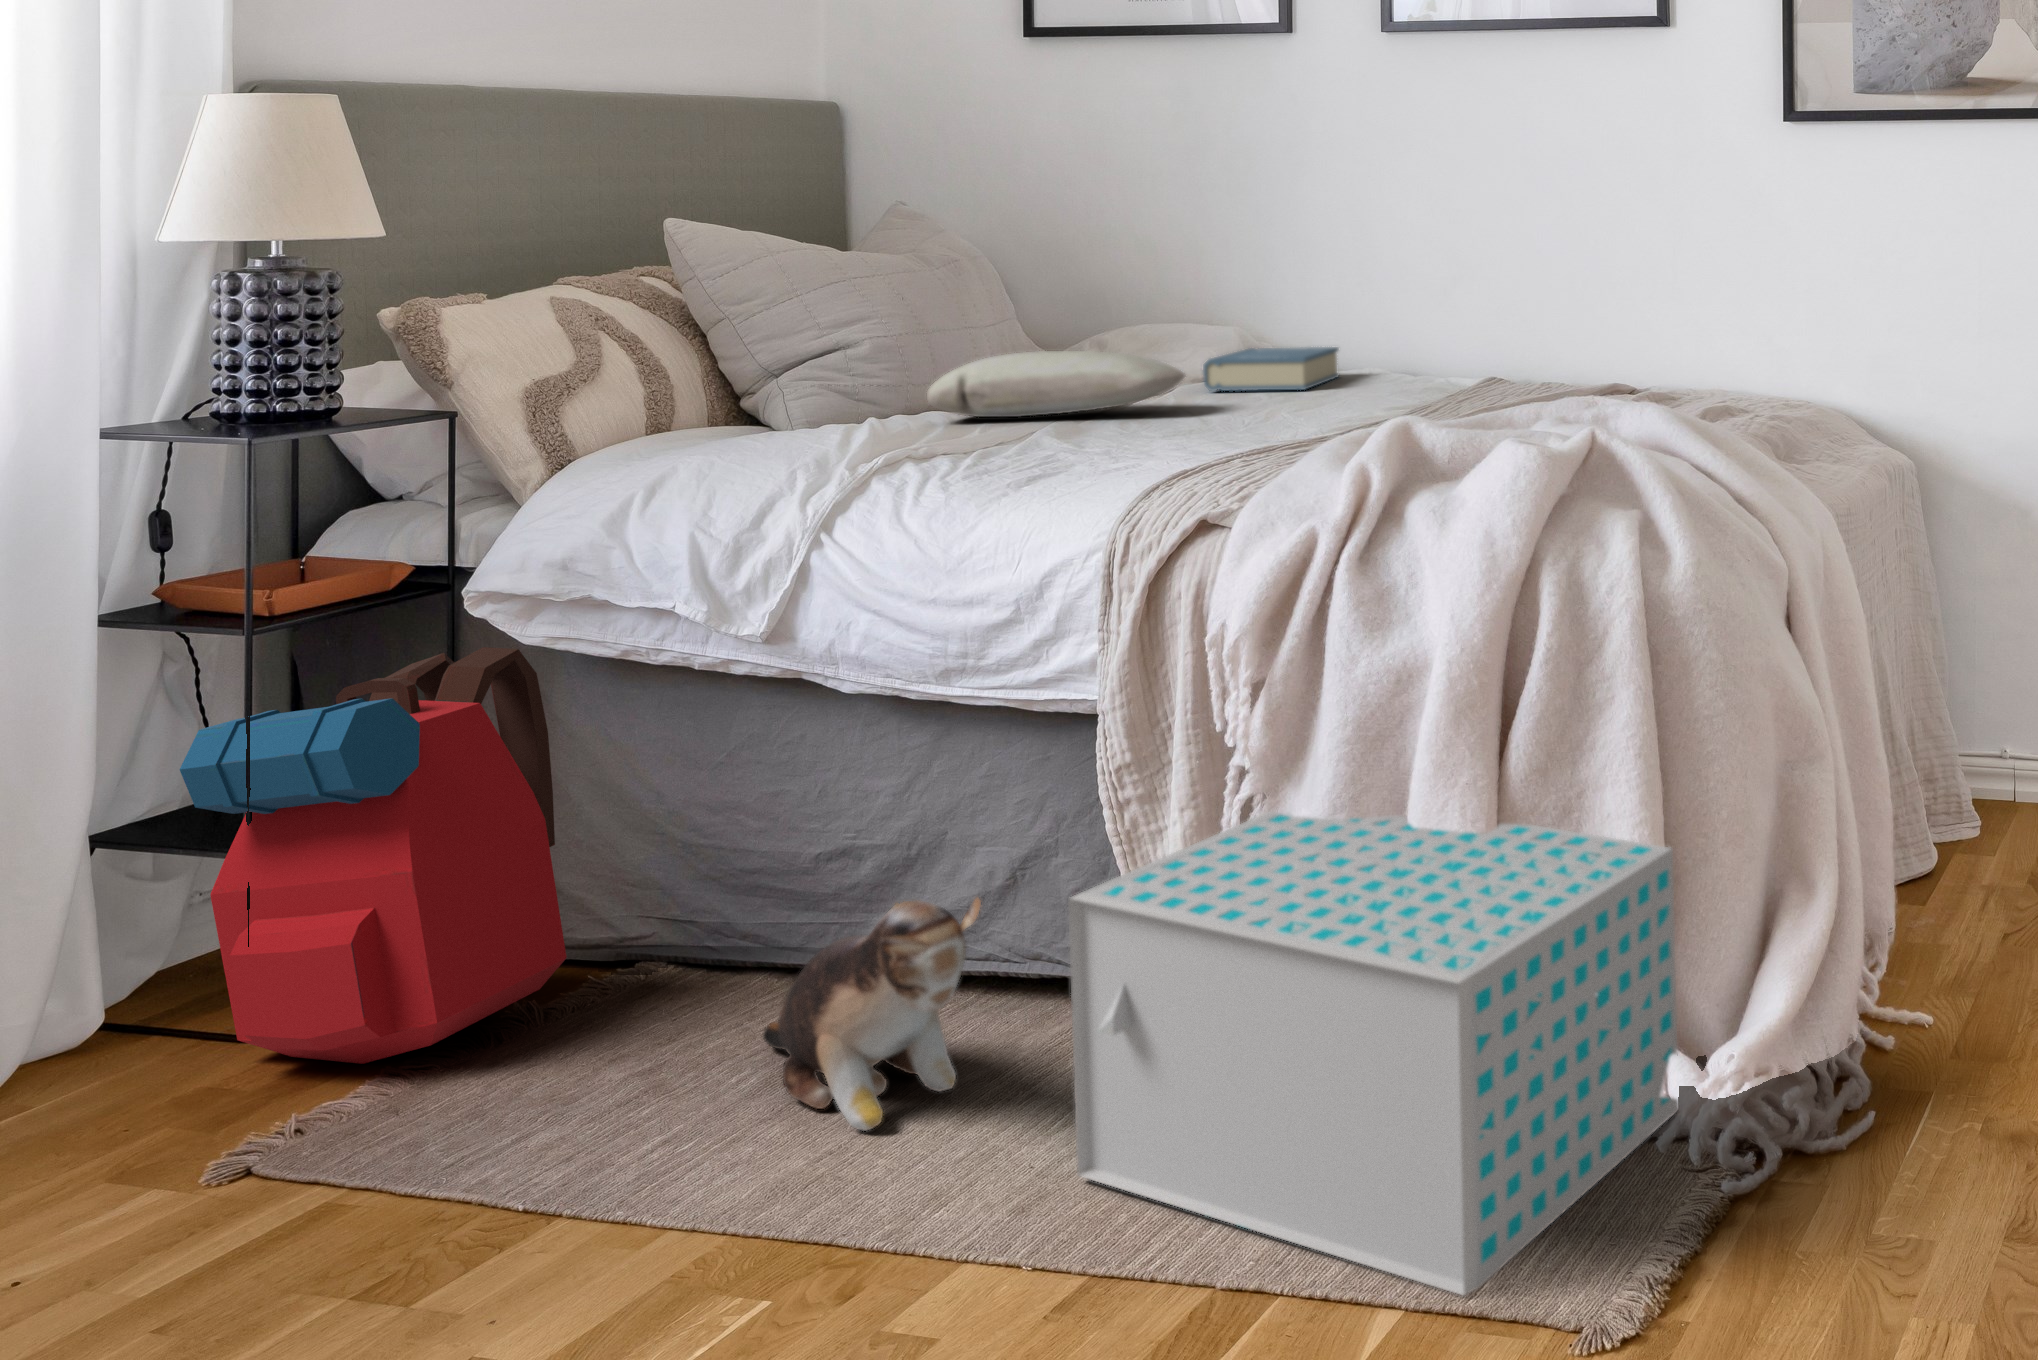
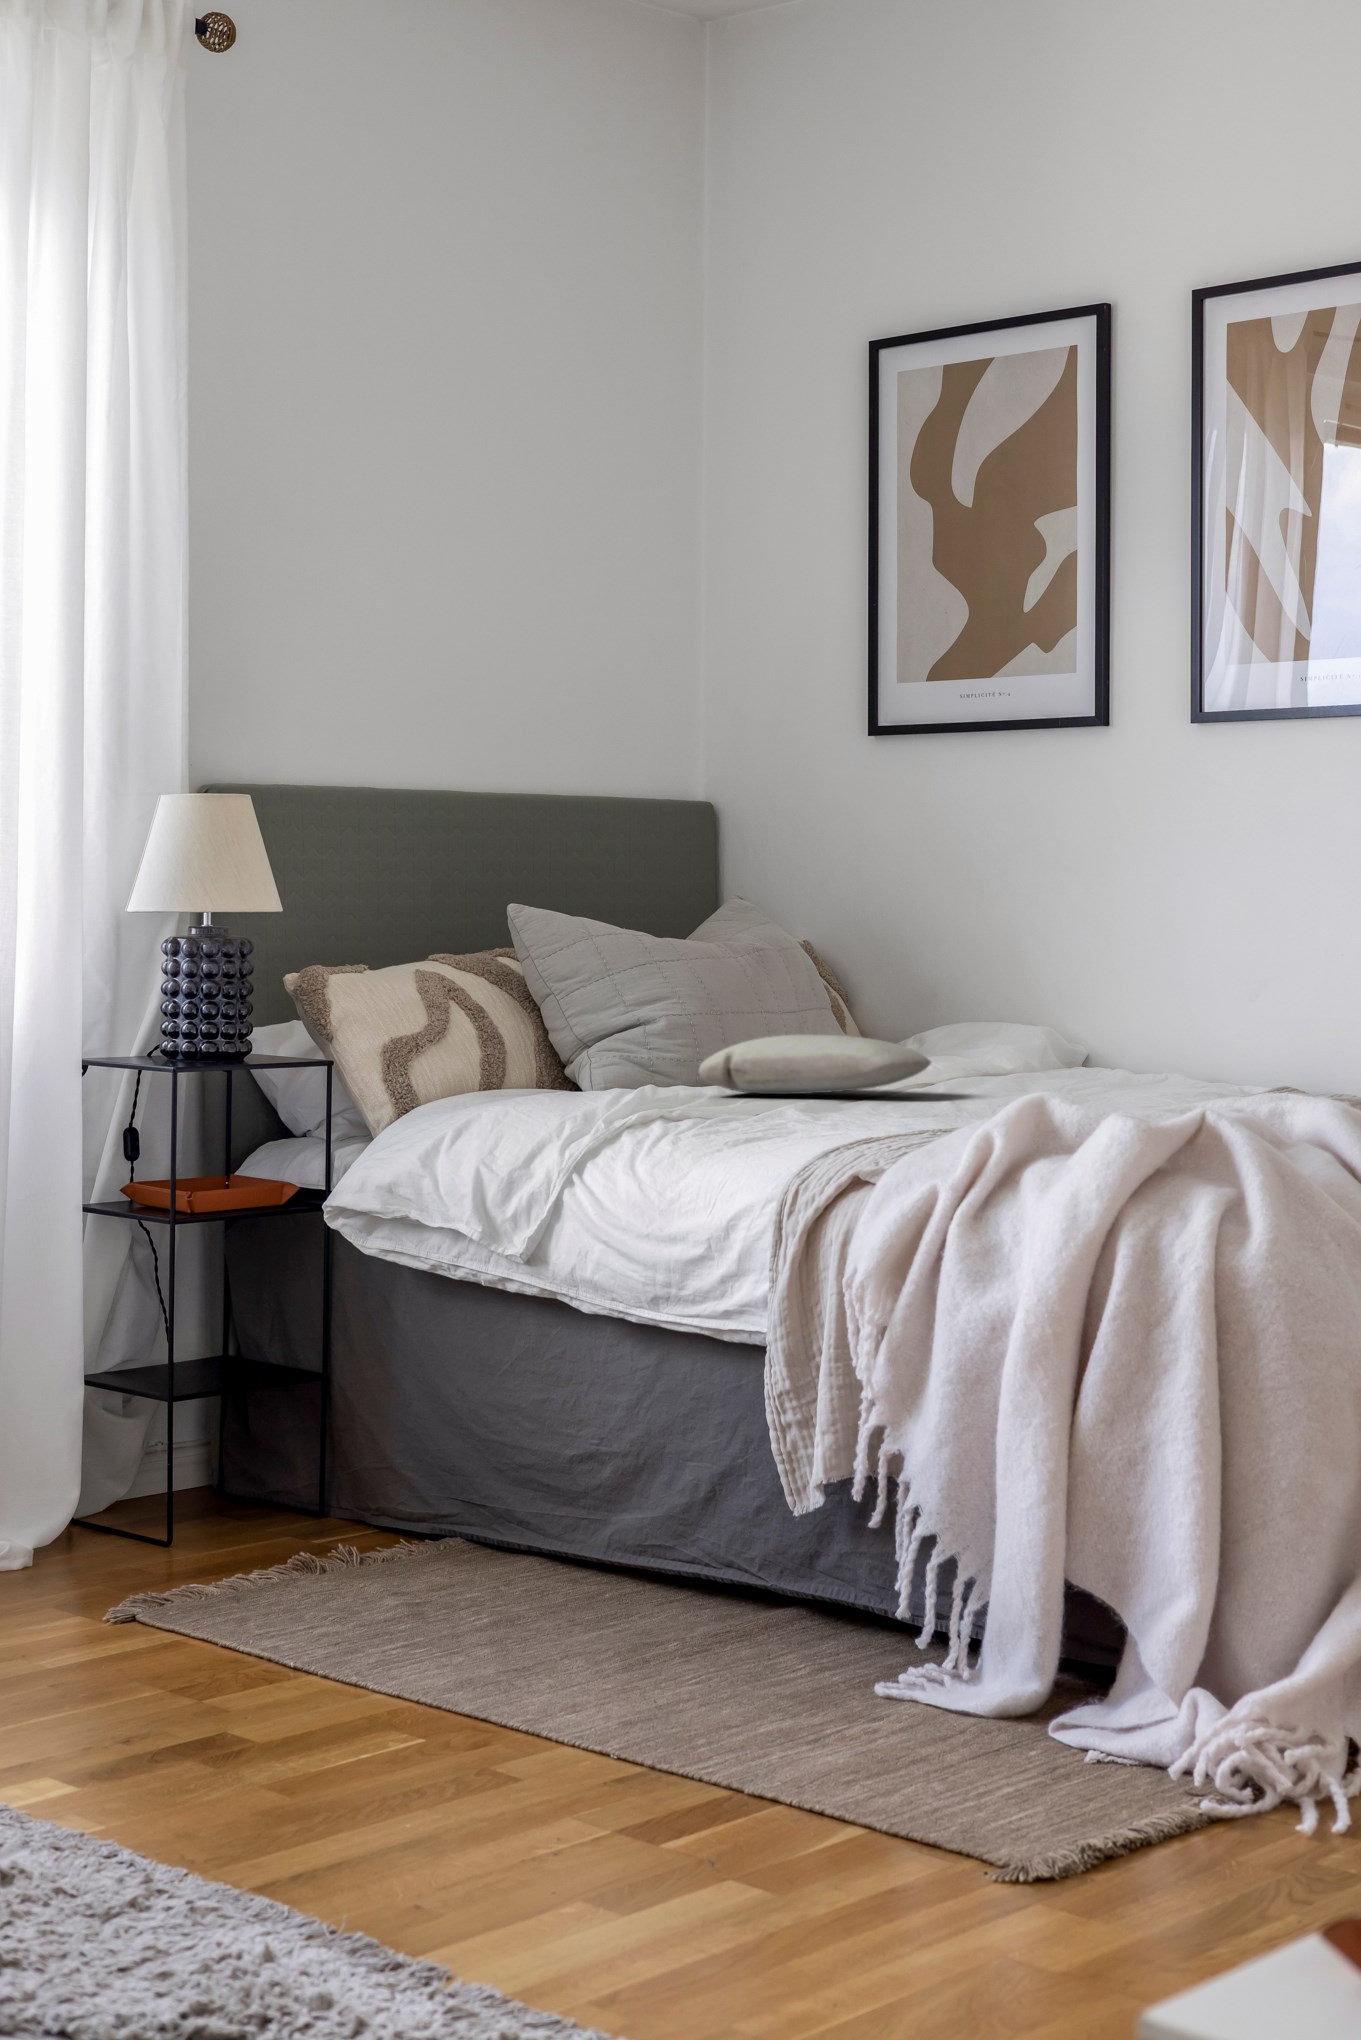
hardback book: present [1203,347,1339,391] -> none [973,1046,1125,1086]
backpack: present [180,647,567,1064] -> none [128,1255,382,1566]
storage box: present [1068,812,1679,1295] -> none [688,1434,1222,1827]
plush toy: present [763,898,981,1131] -> none [504,1473,643,1659]

